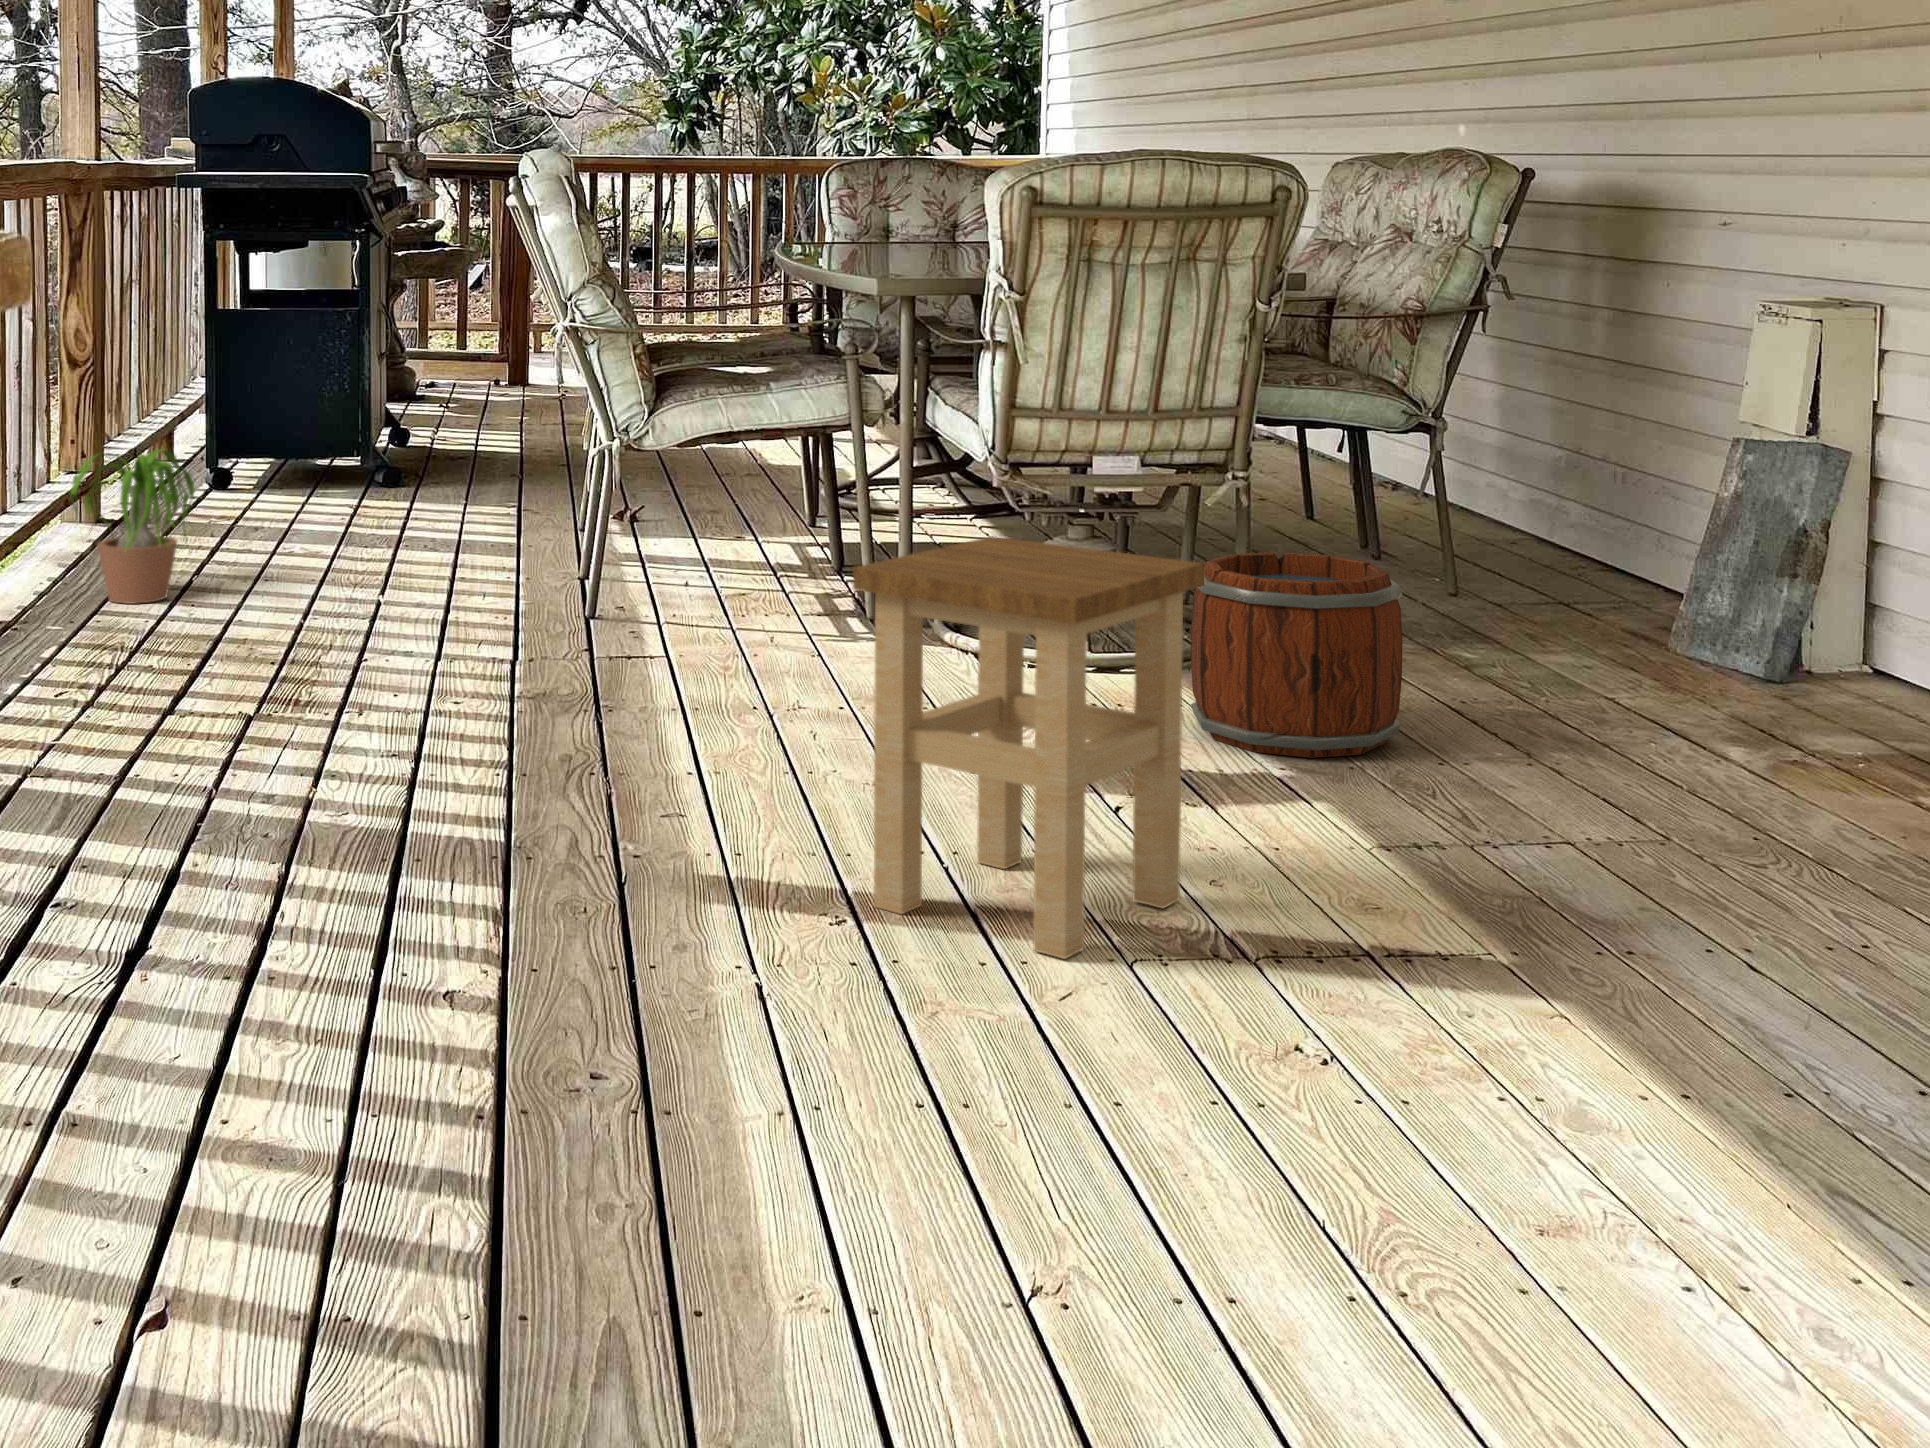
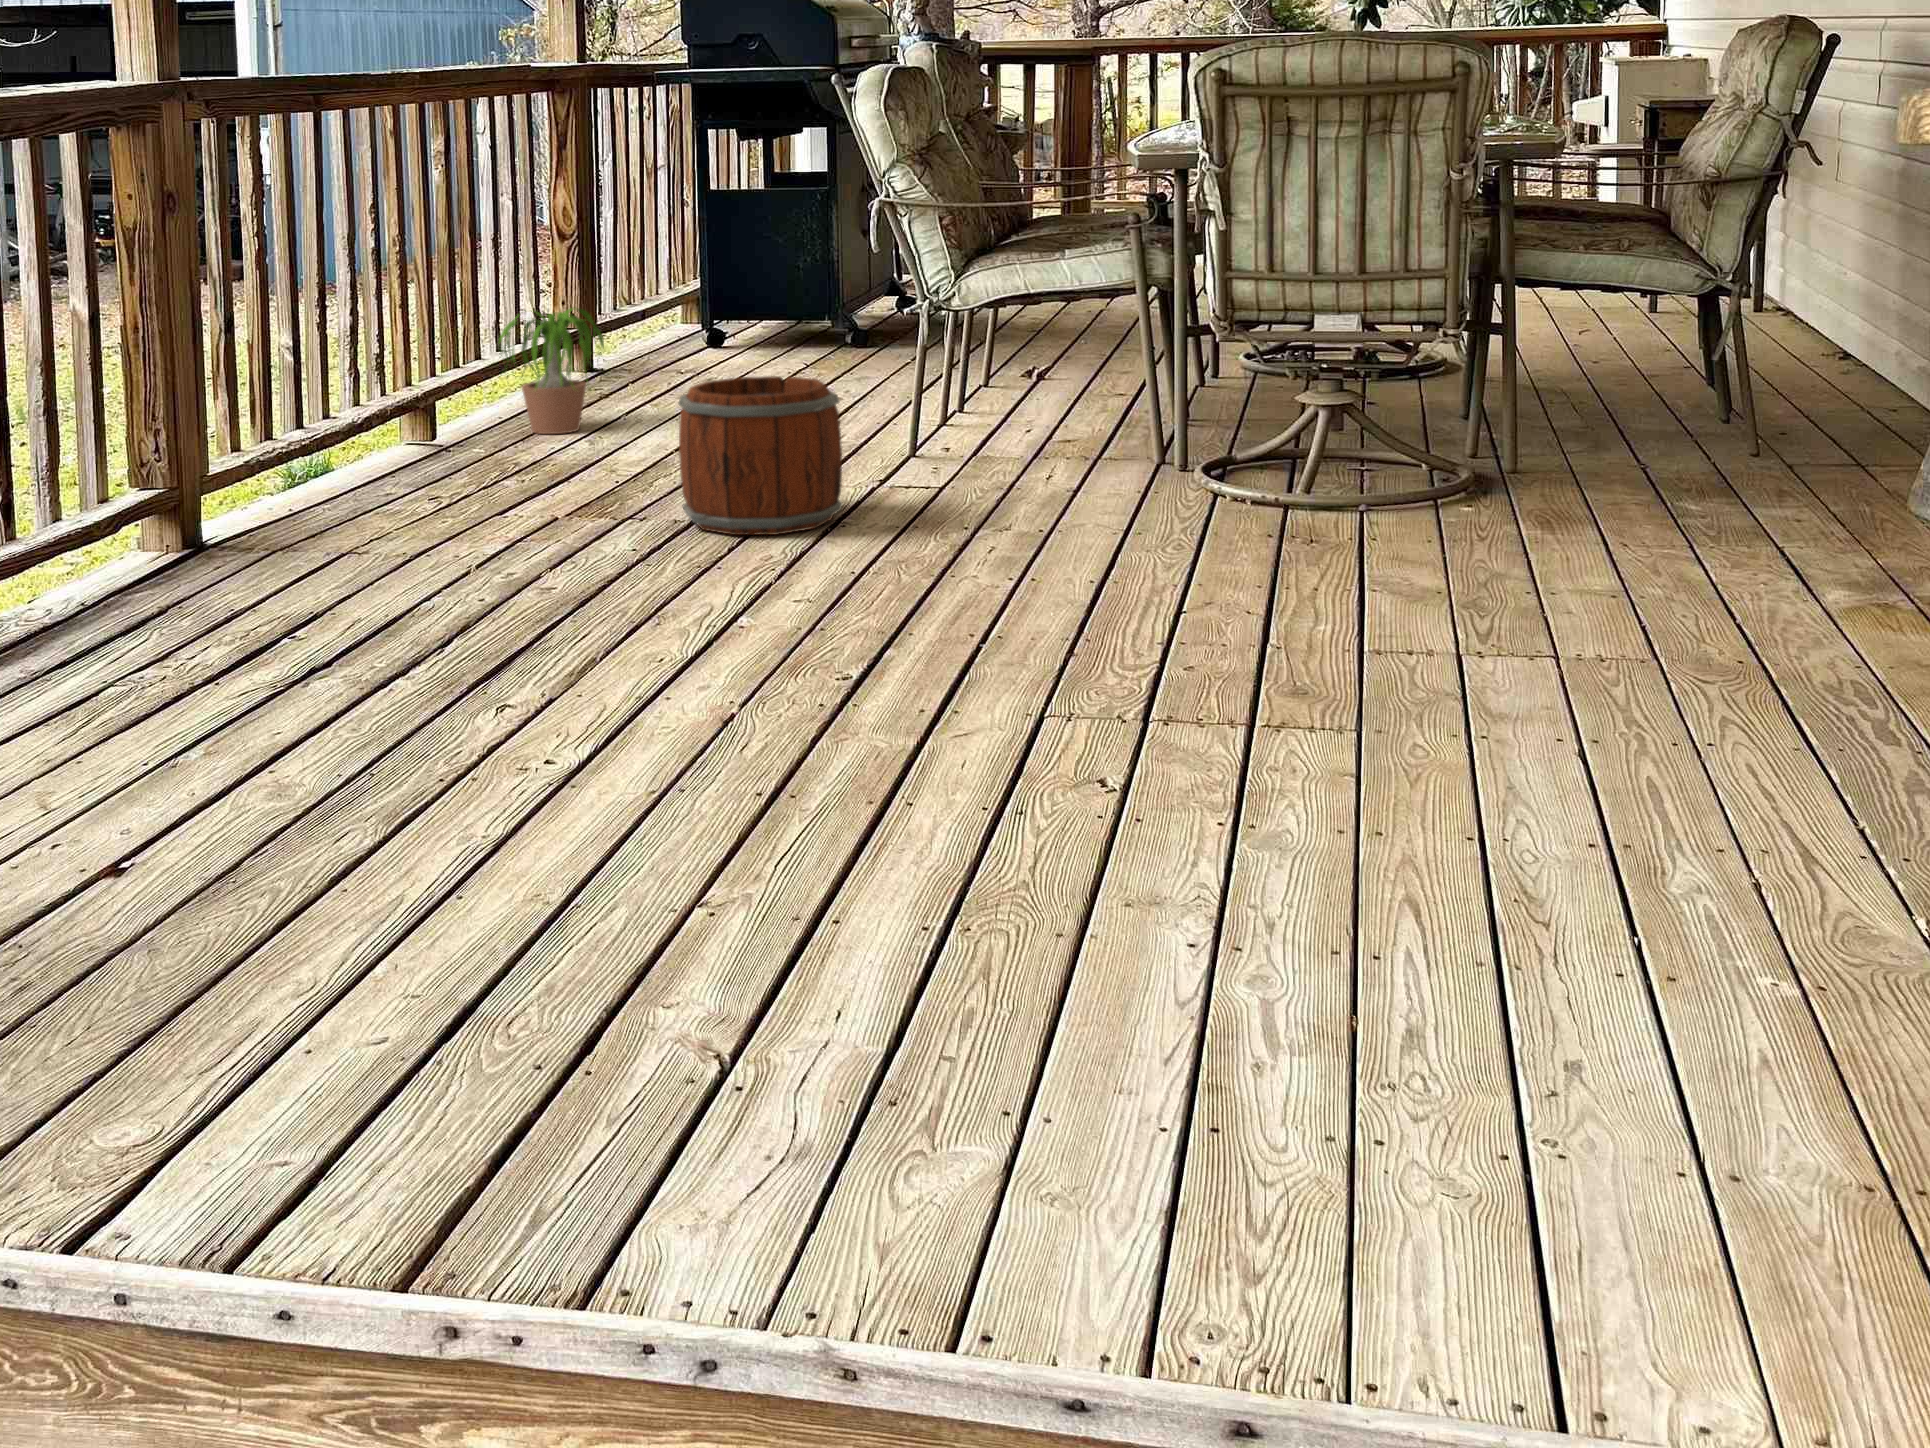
stool: present [853,536,1205,959] -> none [851,375,1148,718]
bucket: present [1191,552,1403,758] -> present [679,376,843,535]

